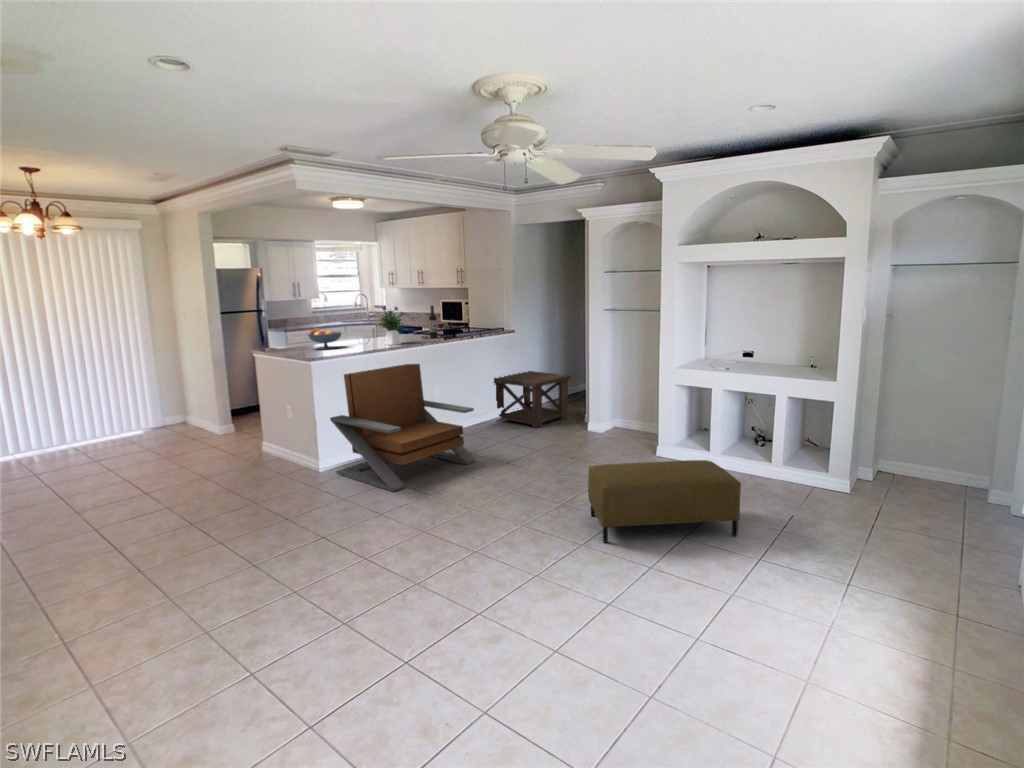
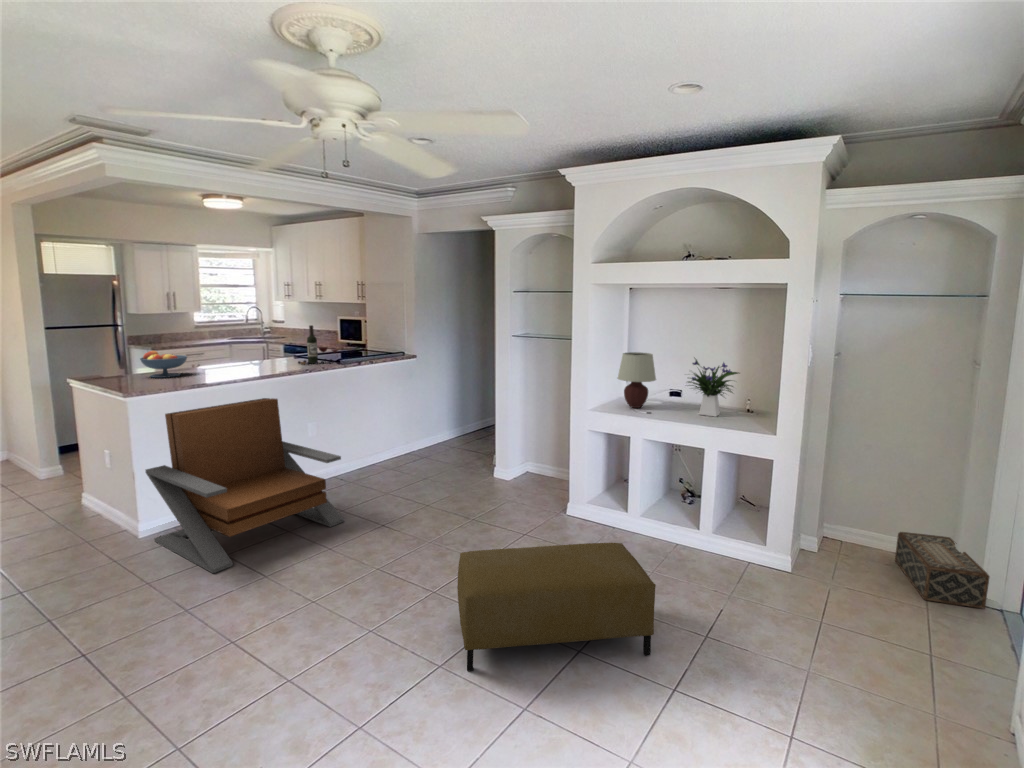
flower arrangement: present [378,306,409,345] -> present [688,359,739,416]
table lamp: none [699,319,733,366] -> present [617,352,656,408]
side table: present [493,371,571,428] -> none [386,401,479,471]
woven basket: none [940,460,1013,513] -> present [895,532,990,609]

